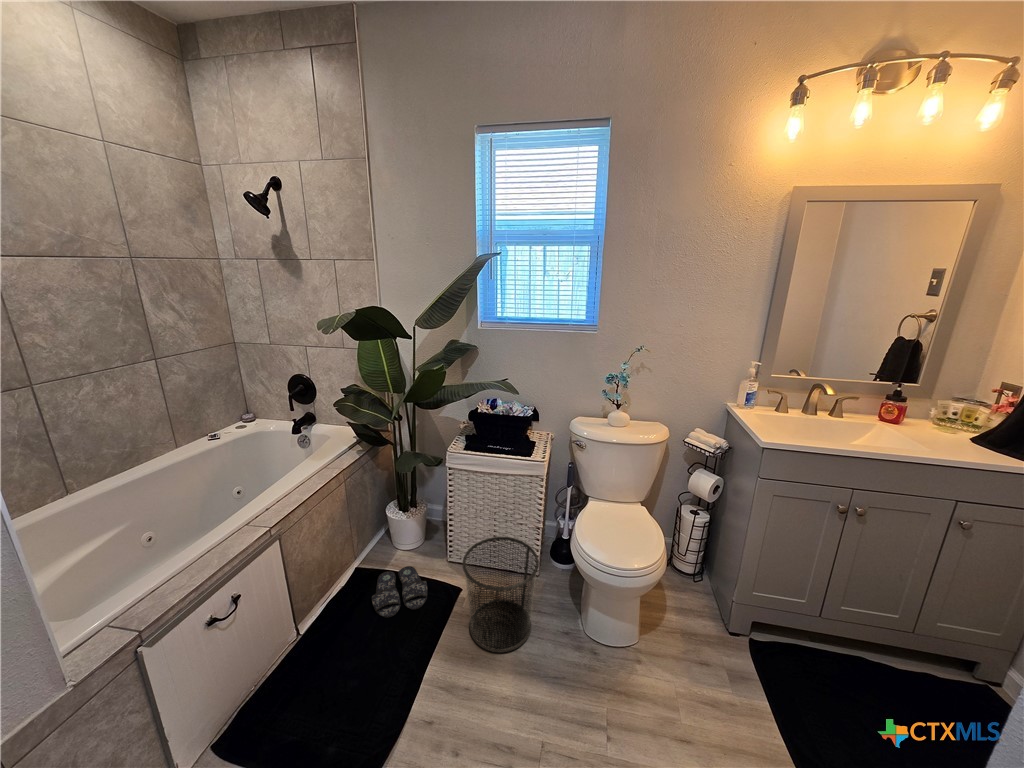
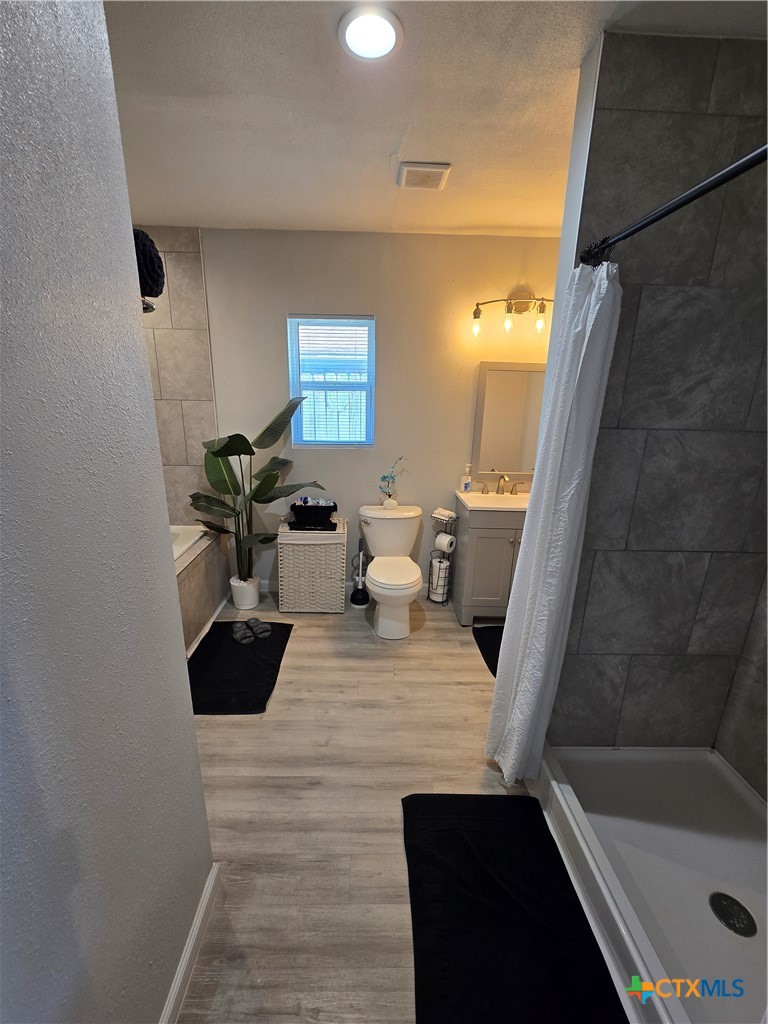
waste bin: present [462,537,539,652] -> none [298,583,346,649]

